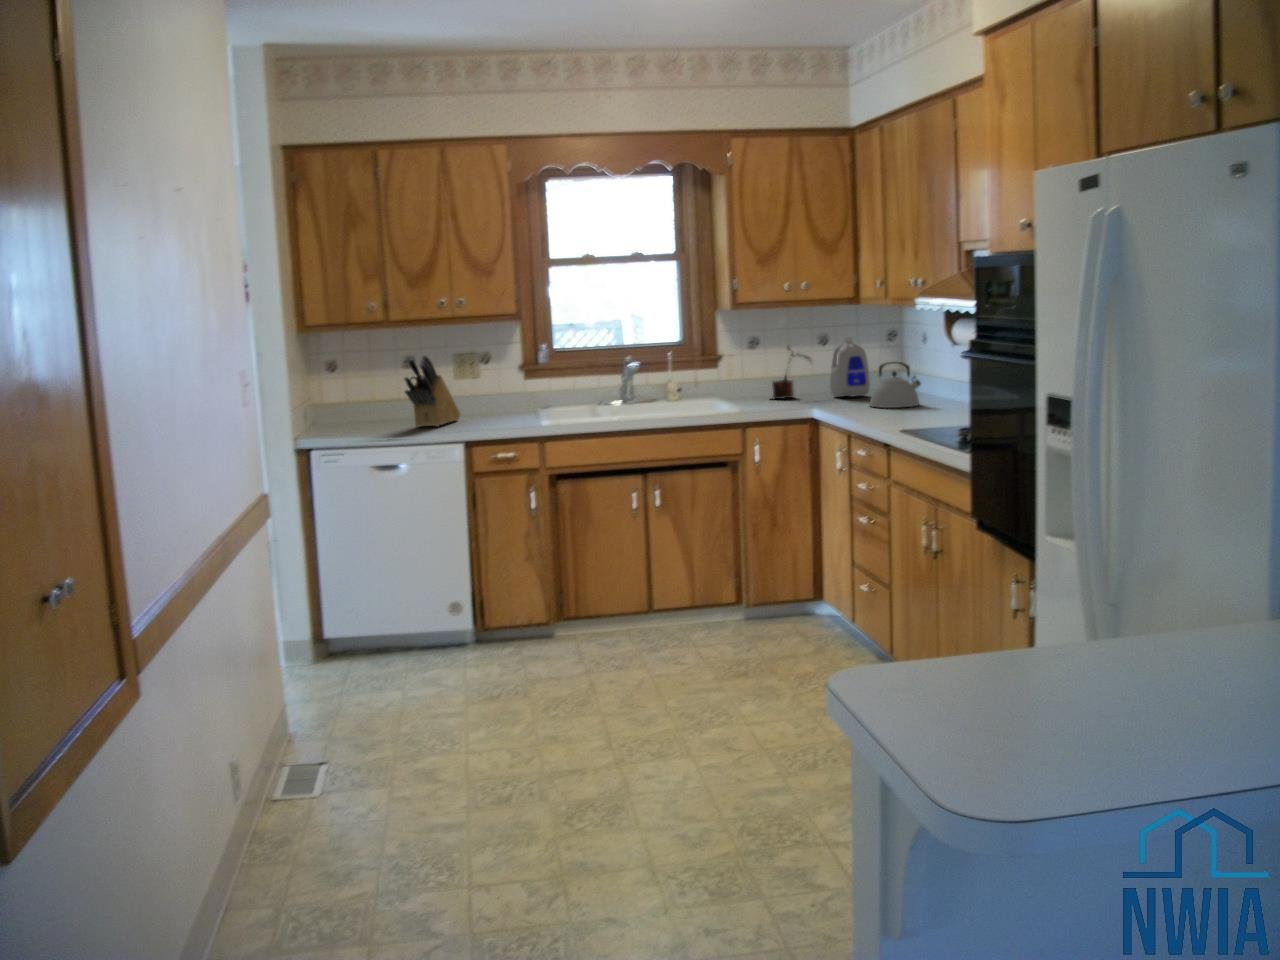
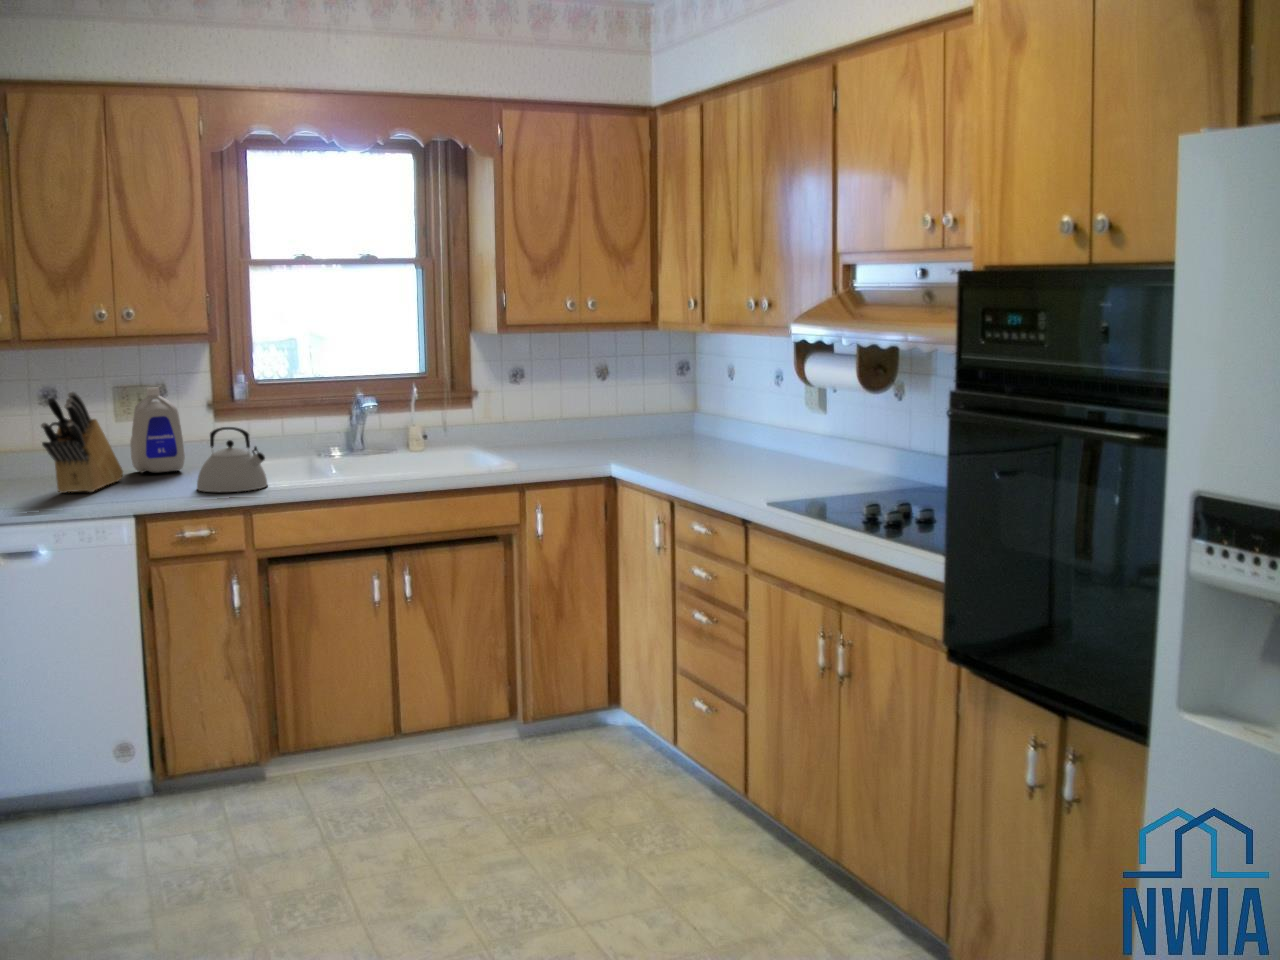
bottle: present [830,336,870,397] -> present [130,388,185,472]
potted plant: present [772,347,810,399] -> none [541,380,595,448]
kettle: present [870,362,921,408] -> present [197,427,267,492]

